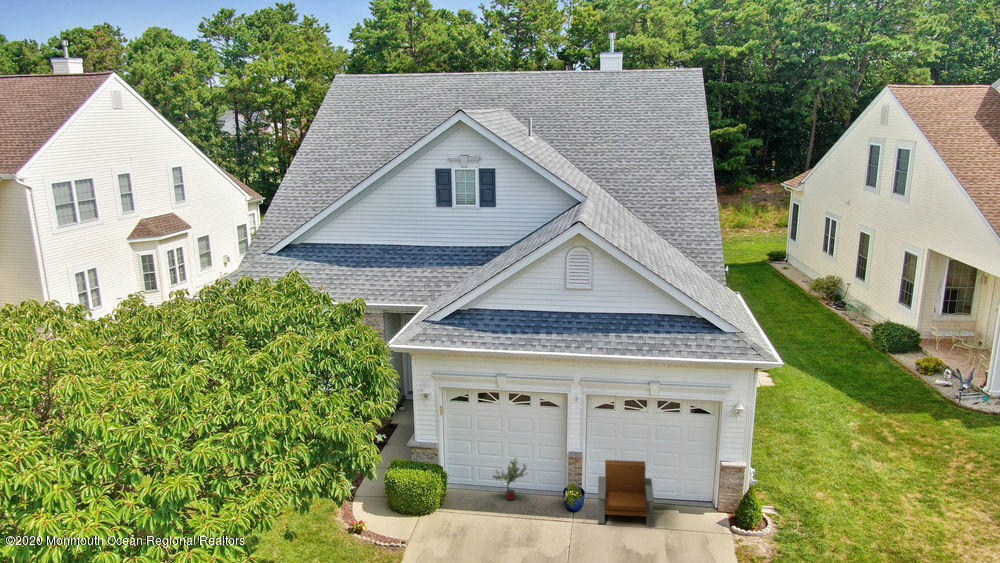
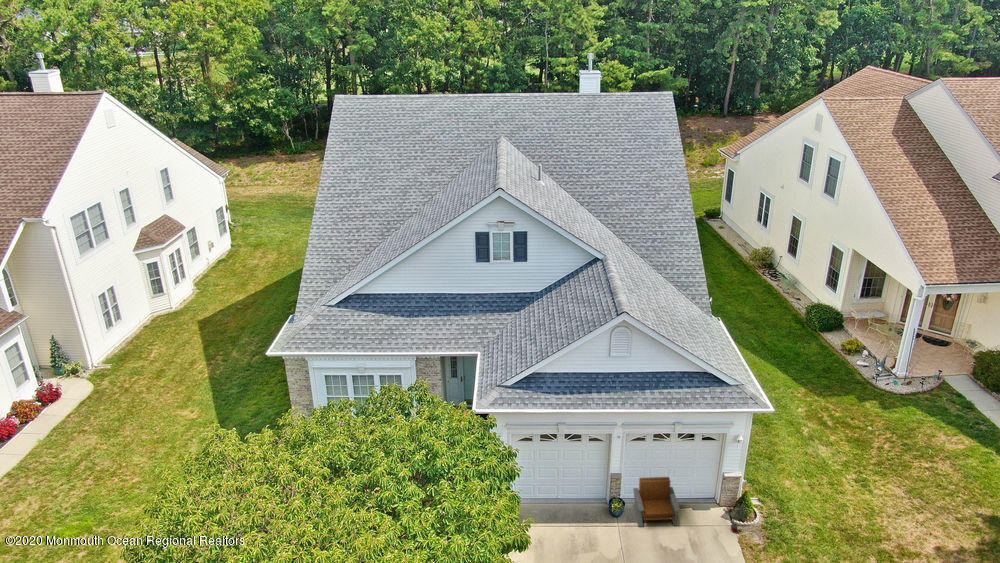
potted tree: present [493,458,526,500] -> present [723,504,750,532]

